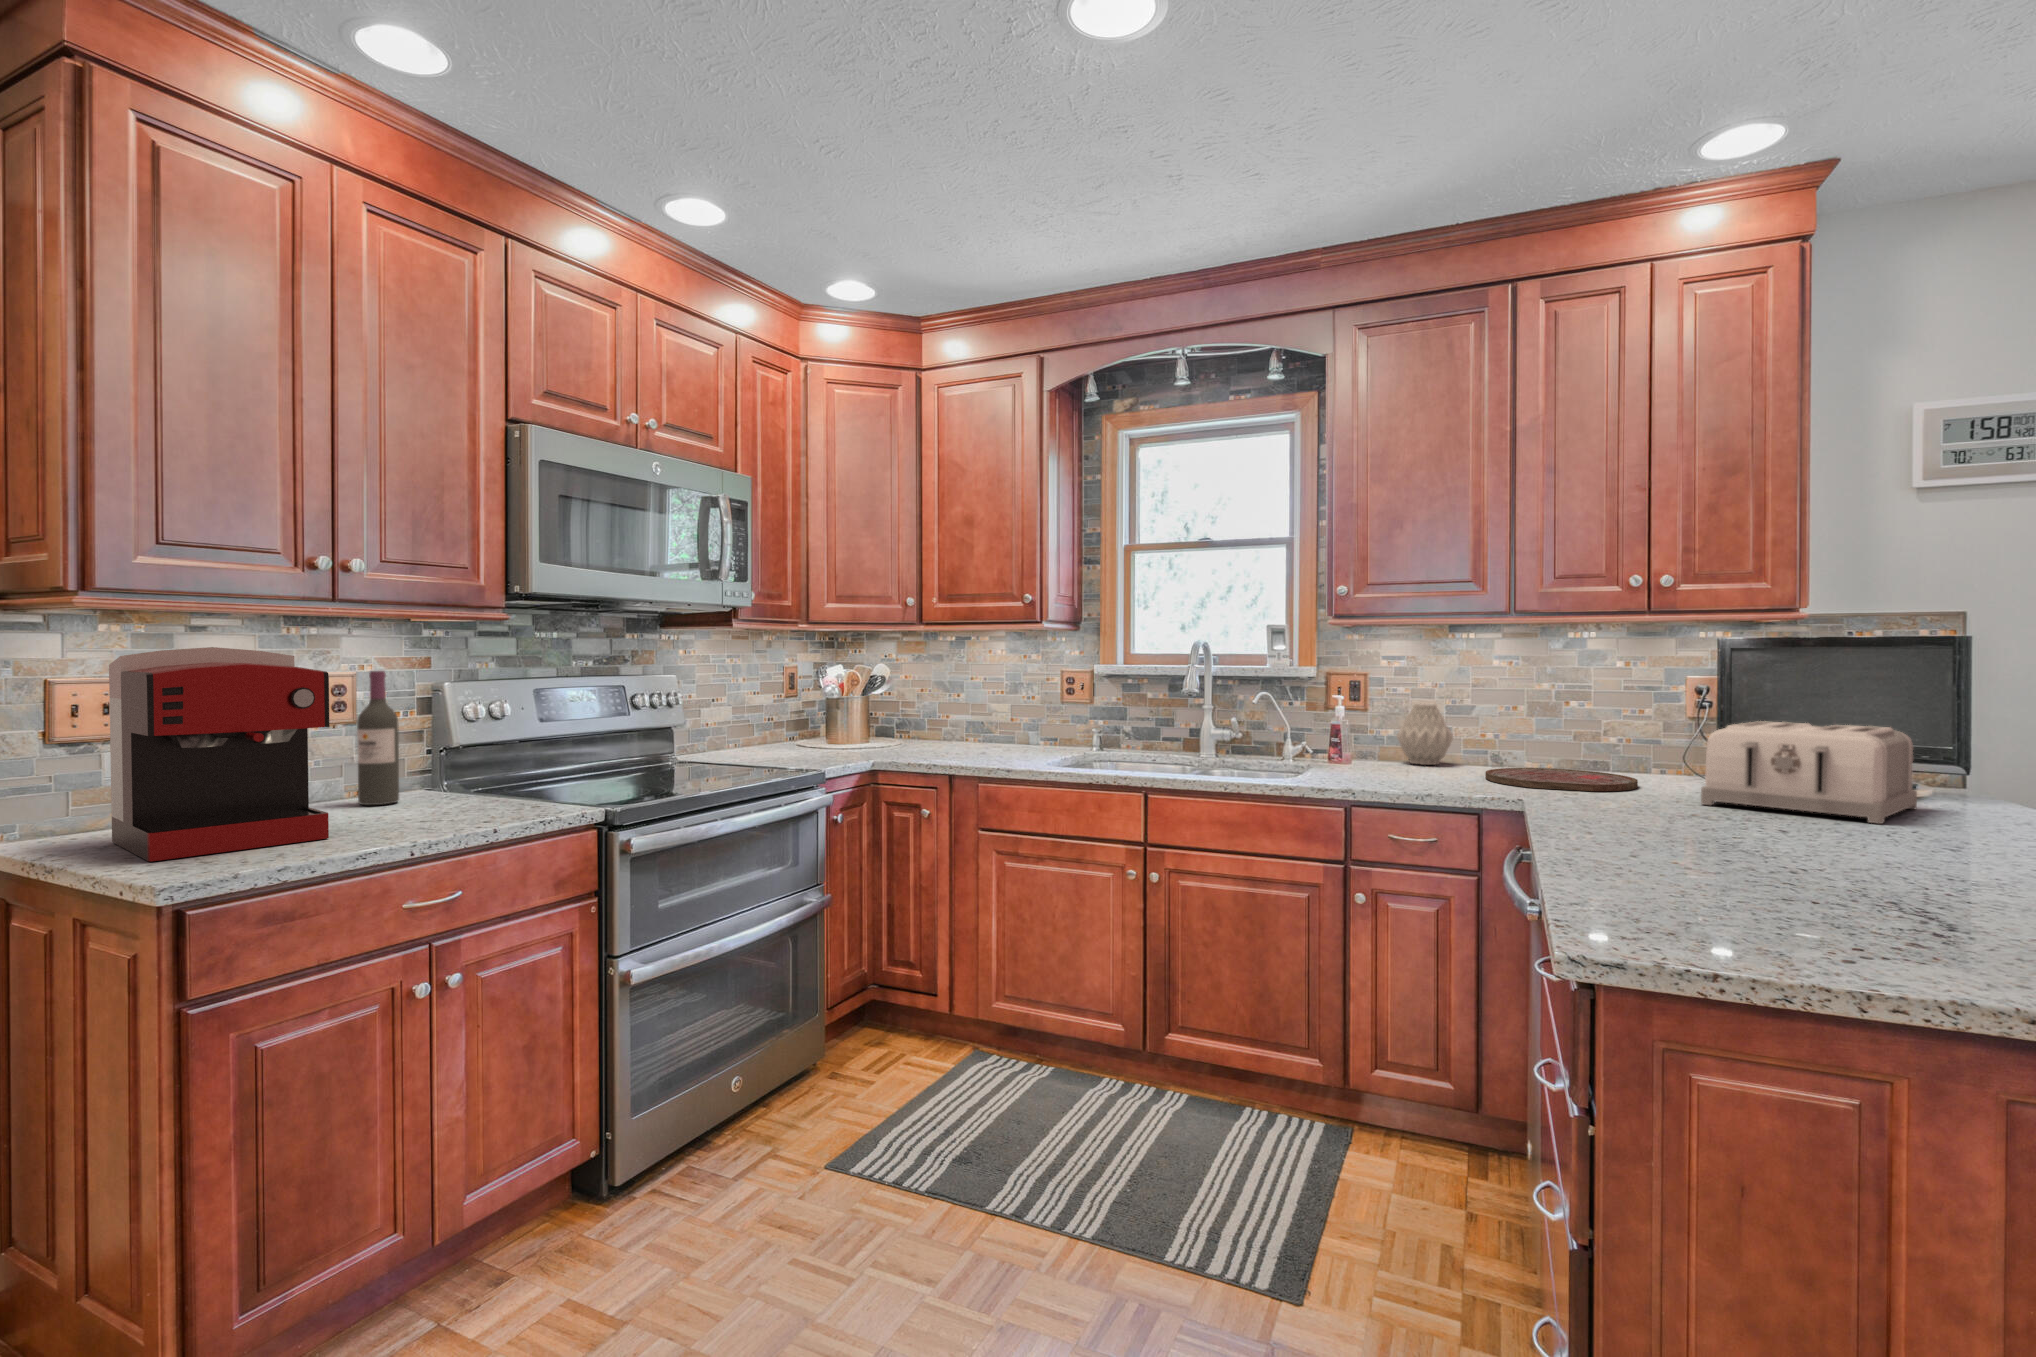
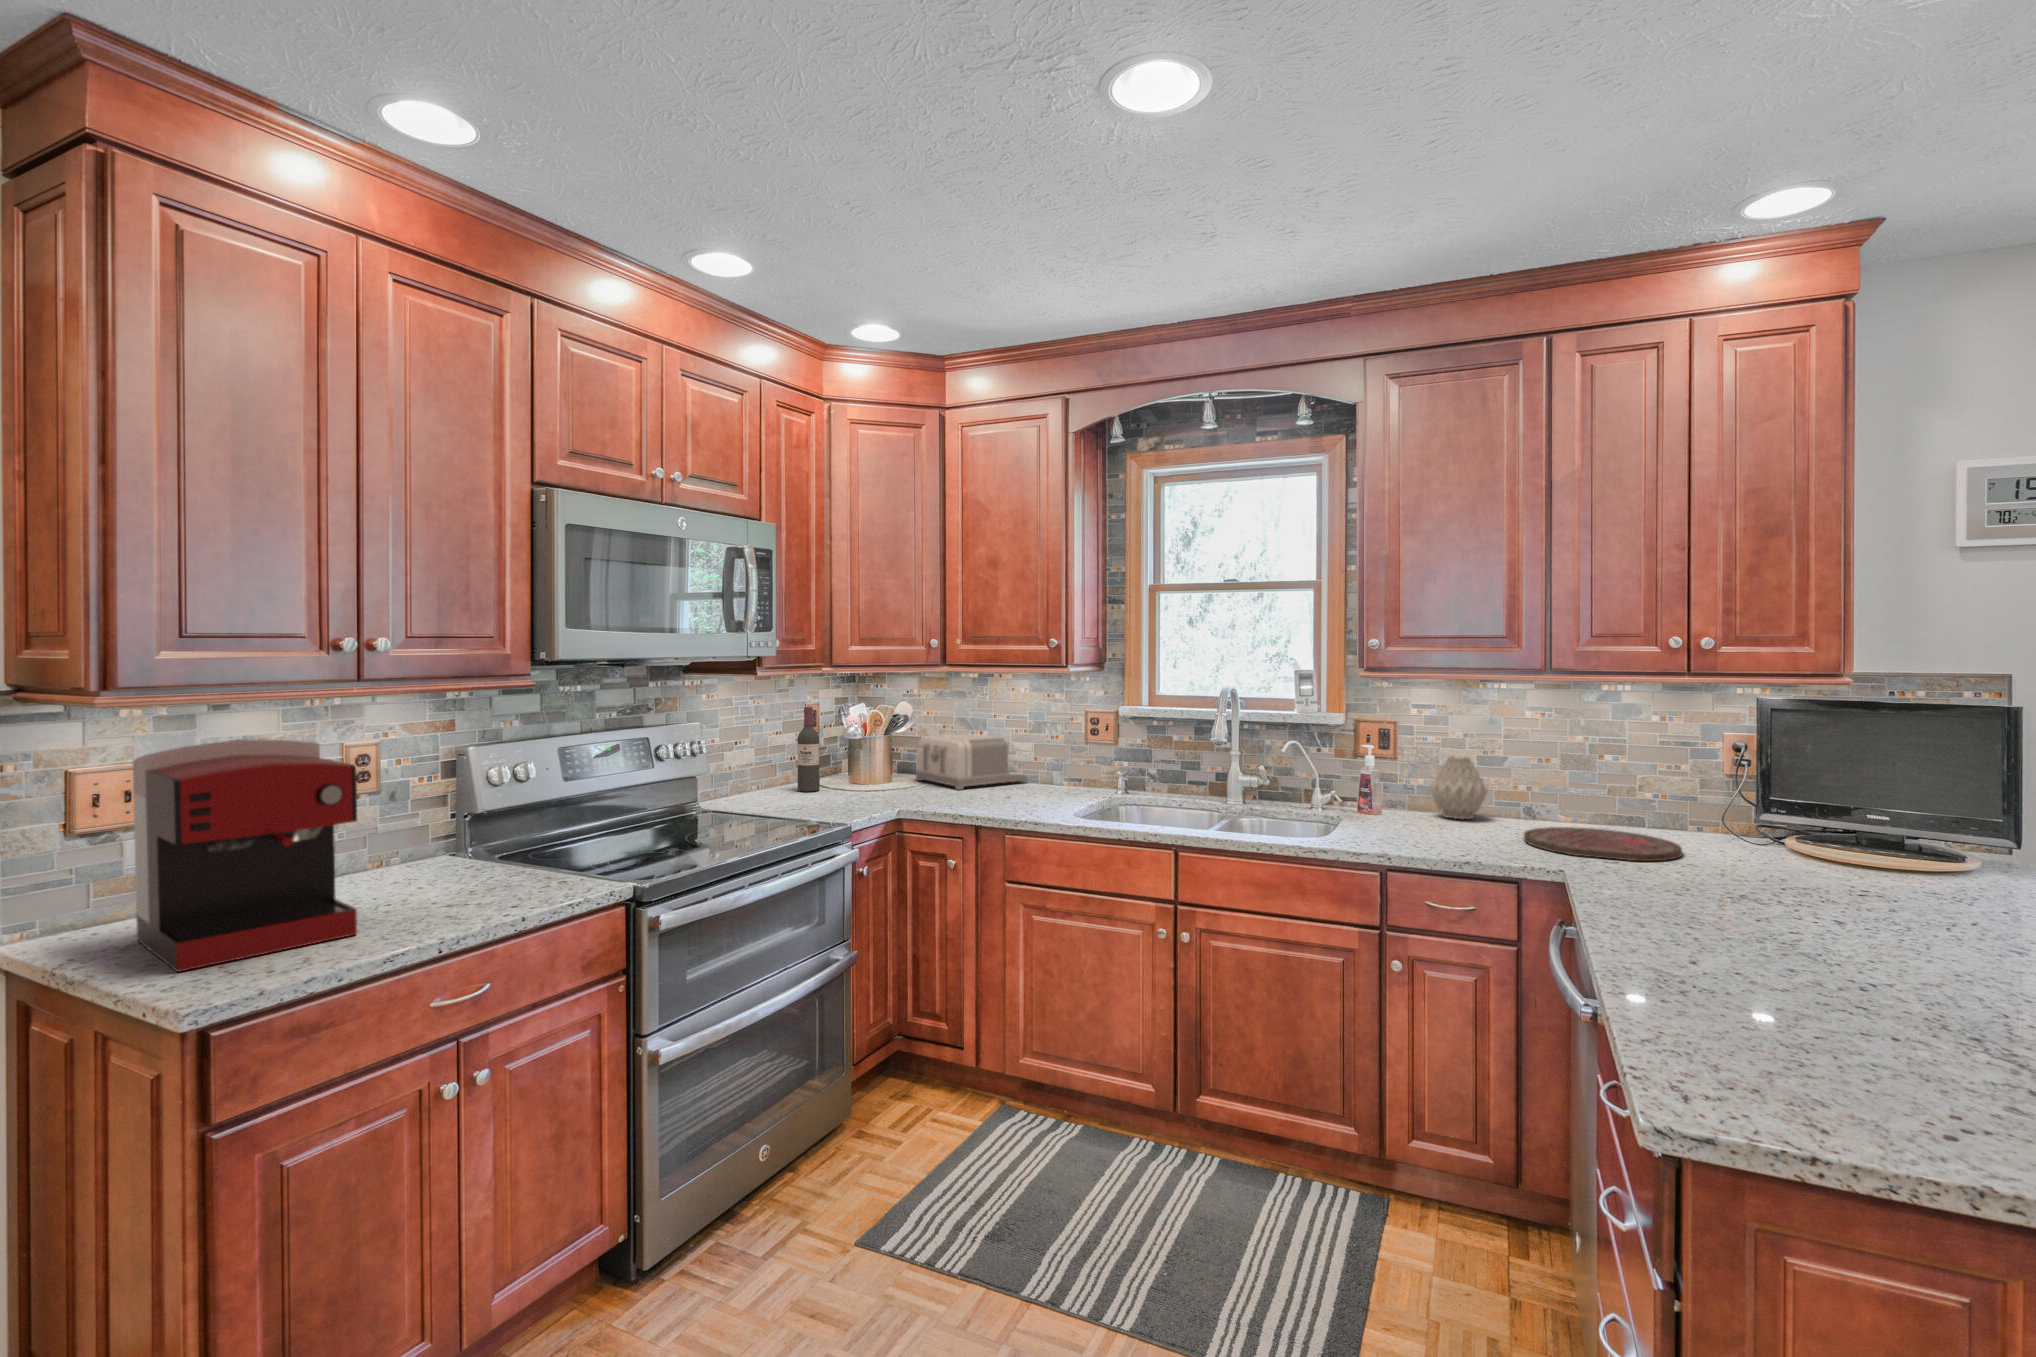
wine bottle: present [357,671,399,805] -> present [797,707,820,792]
toaster: present [1701,721,1917,824] -> present [916,734,1028,790]

